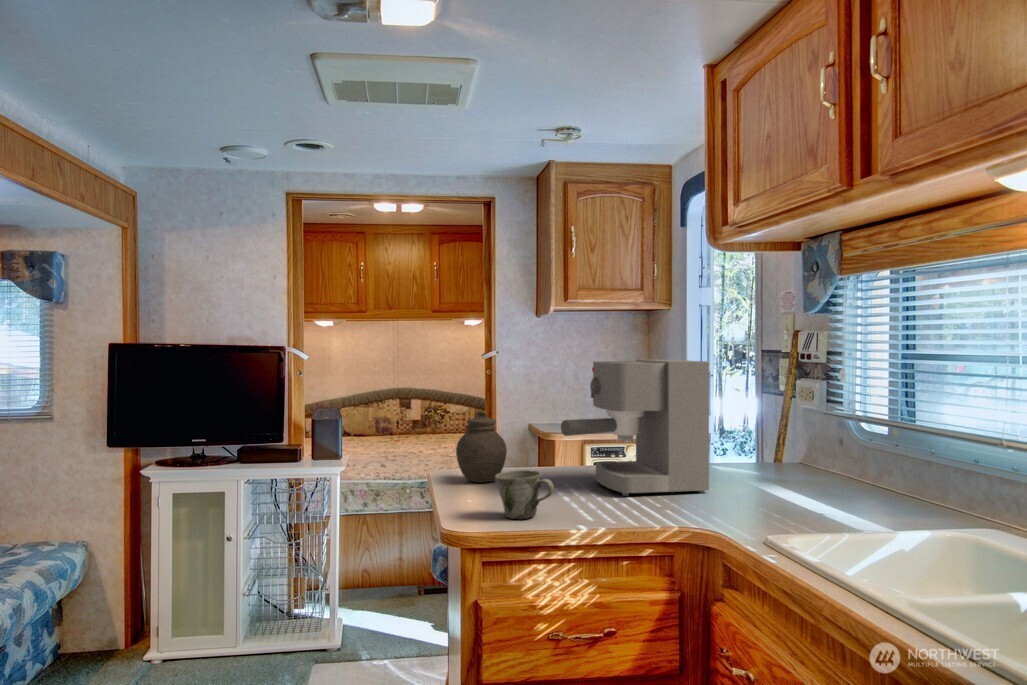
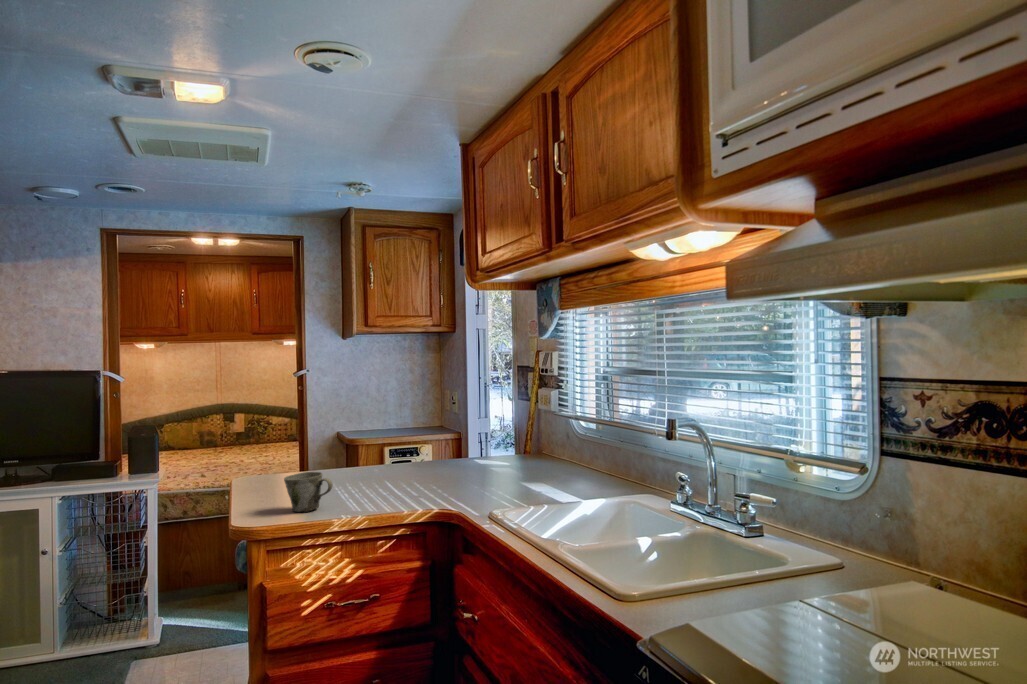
coffee maker: present [561,360,709,496] -> none [344,377,464,488]
jar: present [456,412,507,482] -> none [257,425,302,485]

